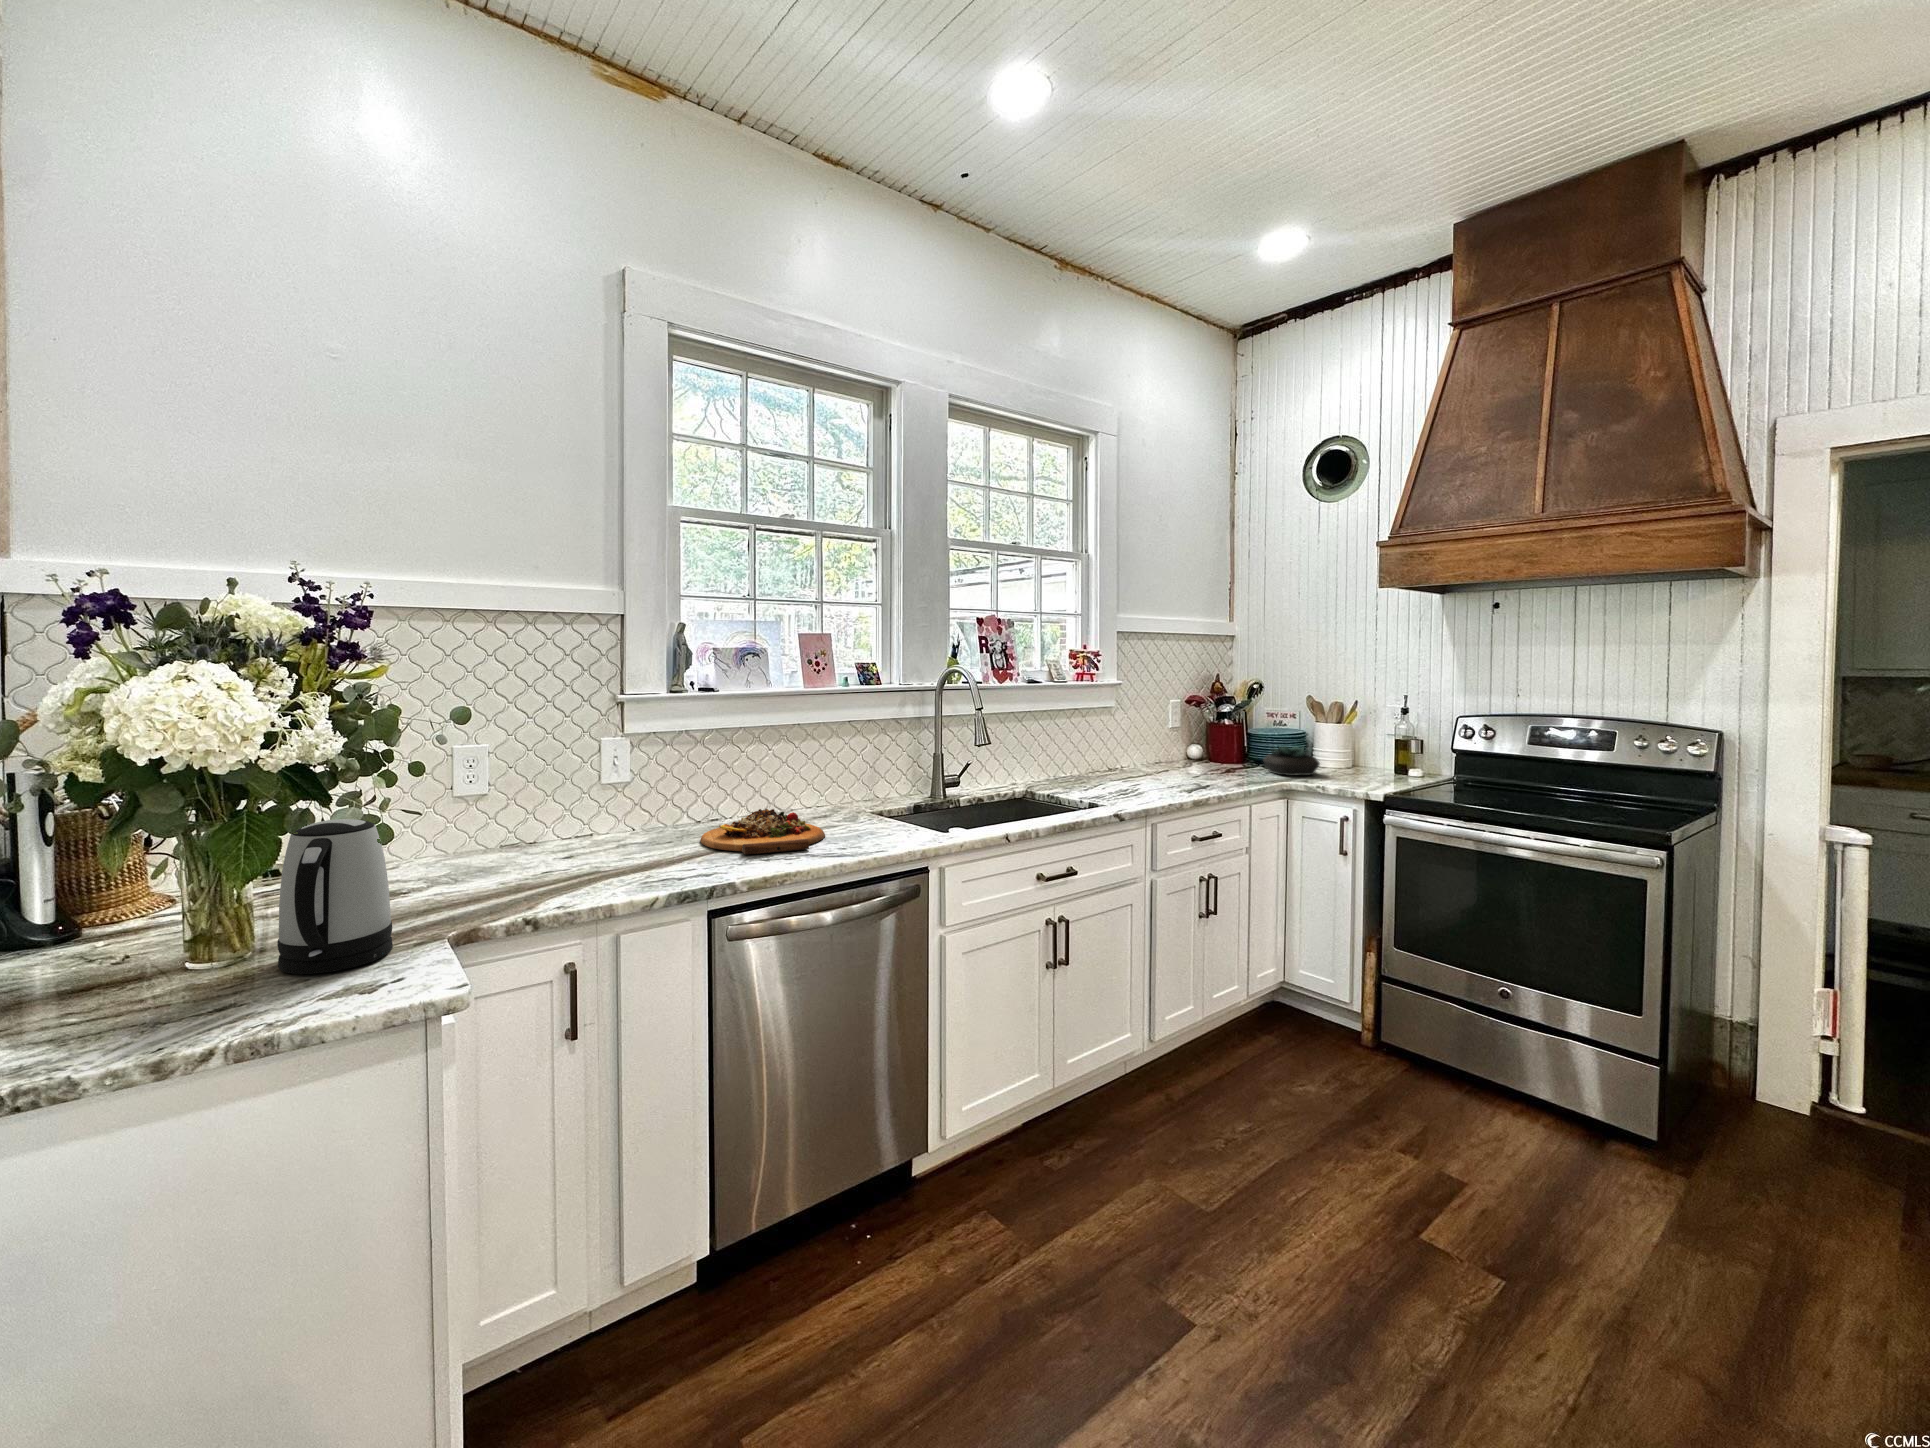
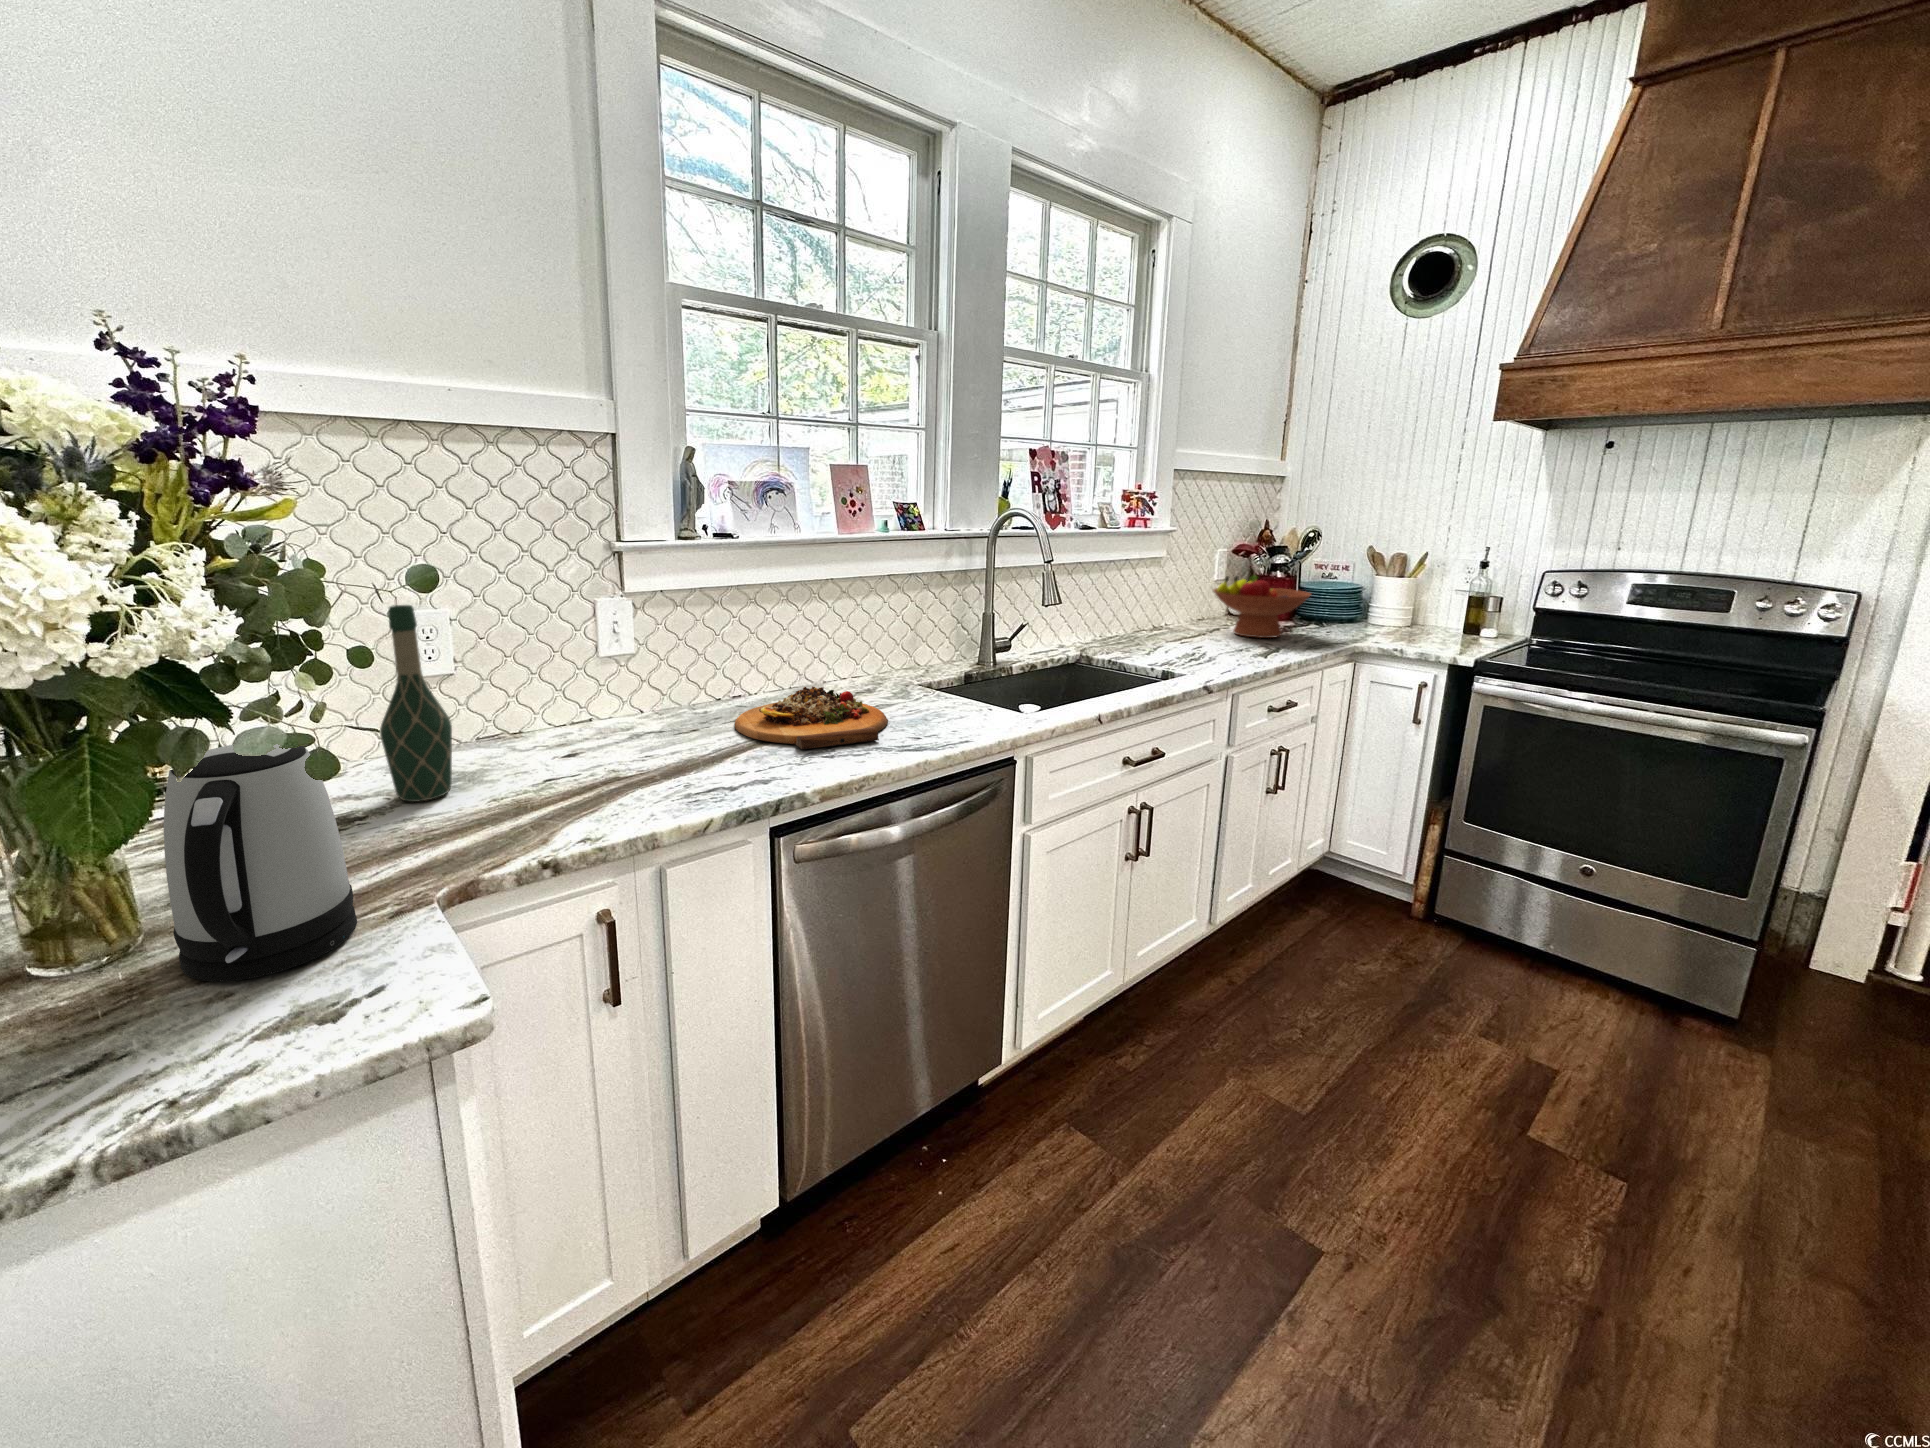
fruit bowl: none [1155,722,1242,778] -> present [1214,575,1311,638]
wine bottle: none [425,739,477,885] -> present [380,605,452,802]
succulent plant: present [1263,746,1320,776] -> none [1322,602,1389,635]

